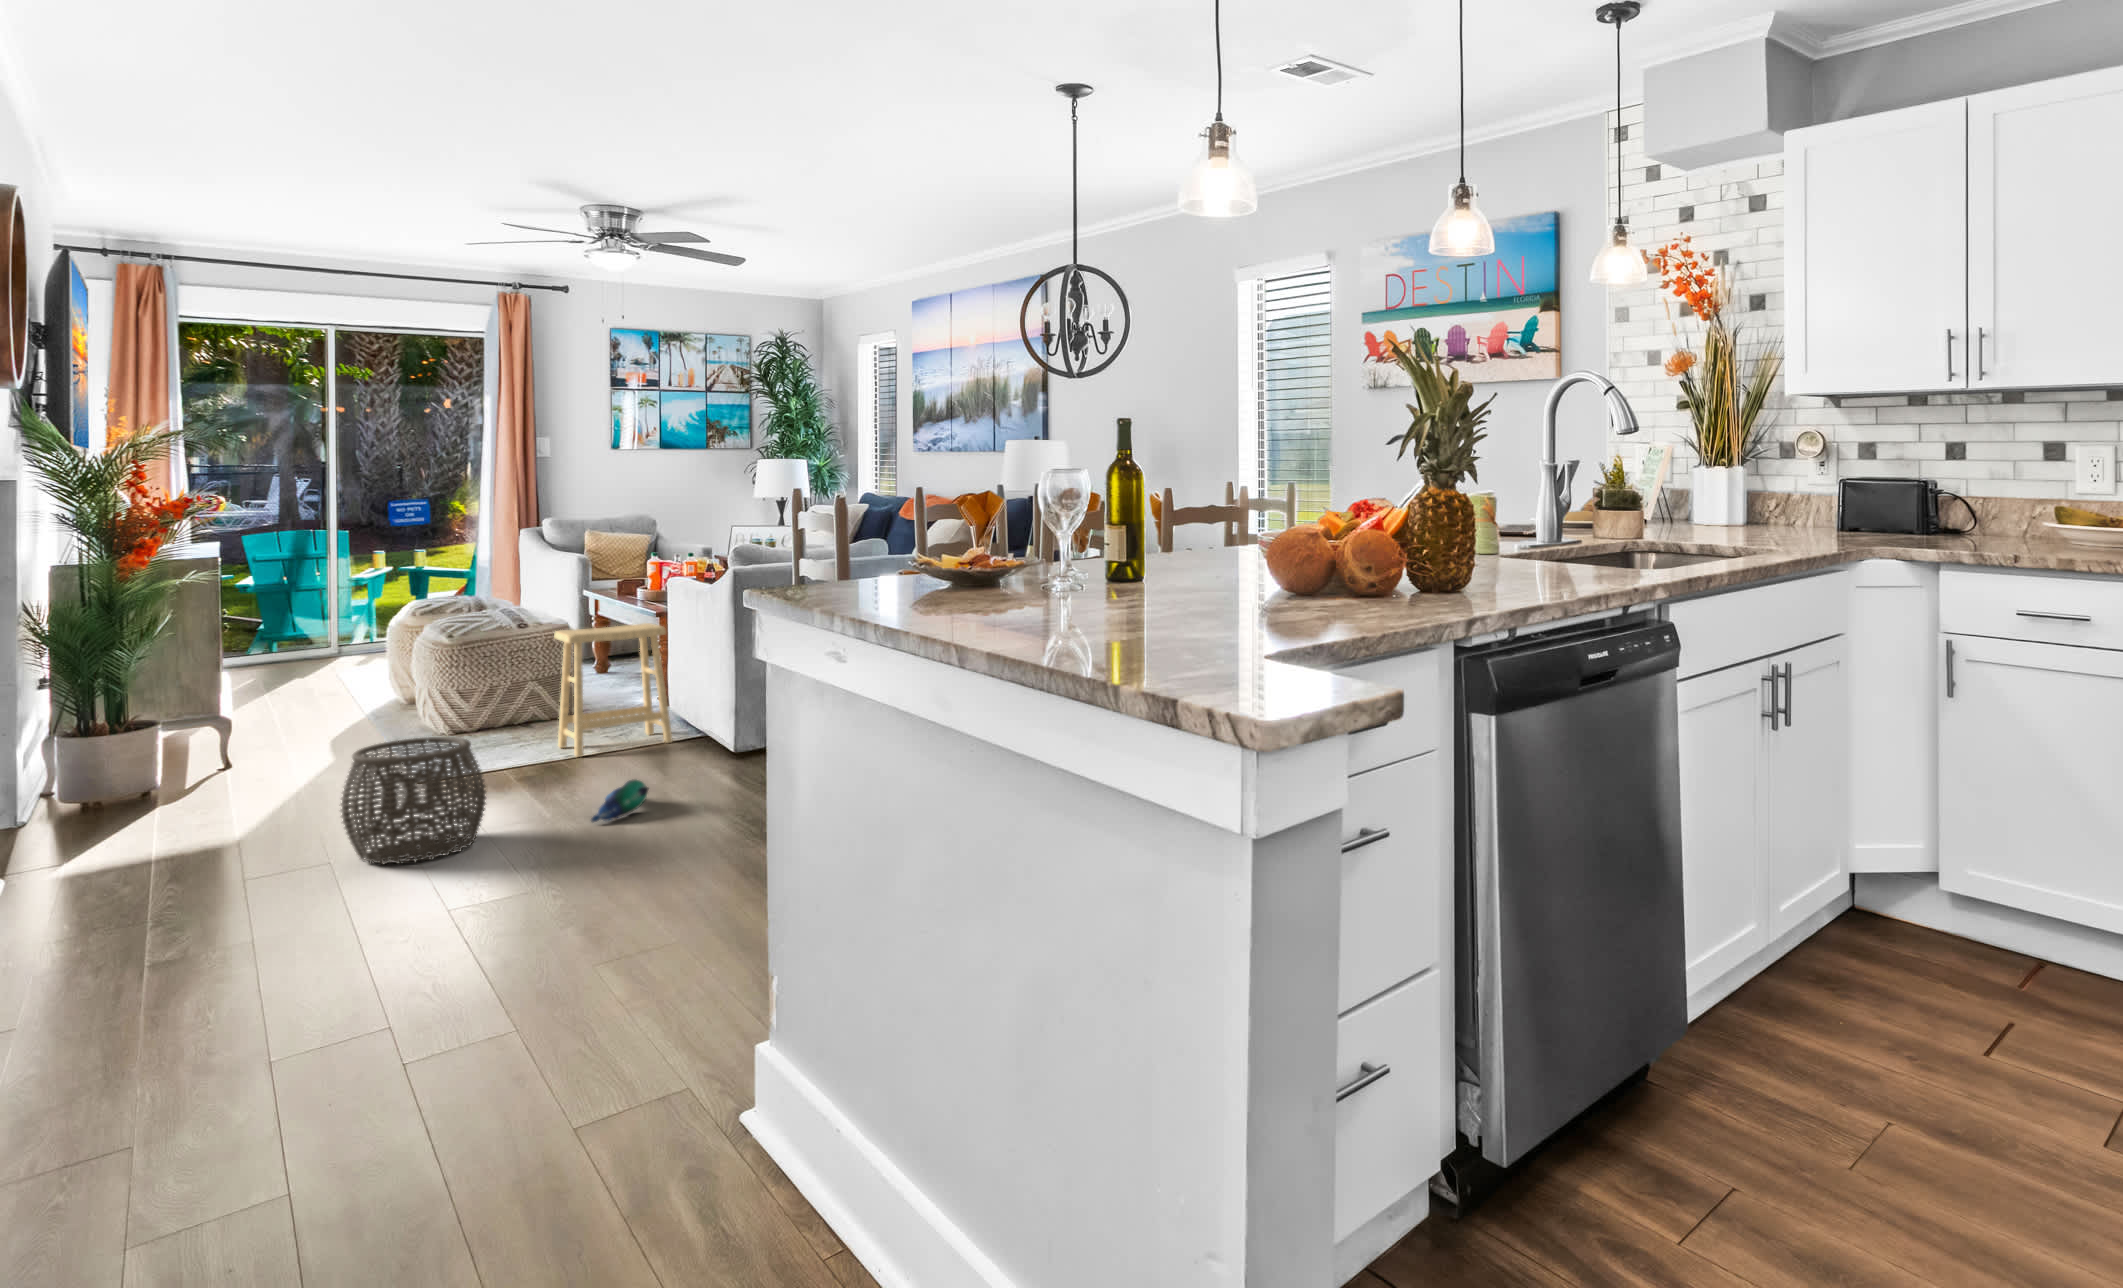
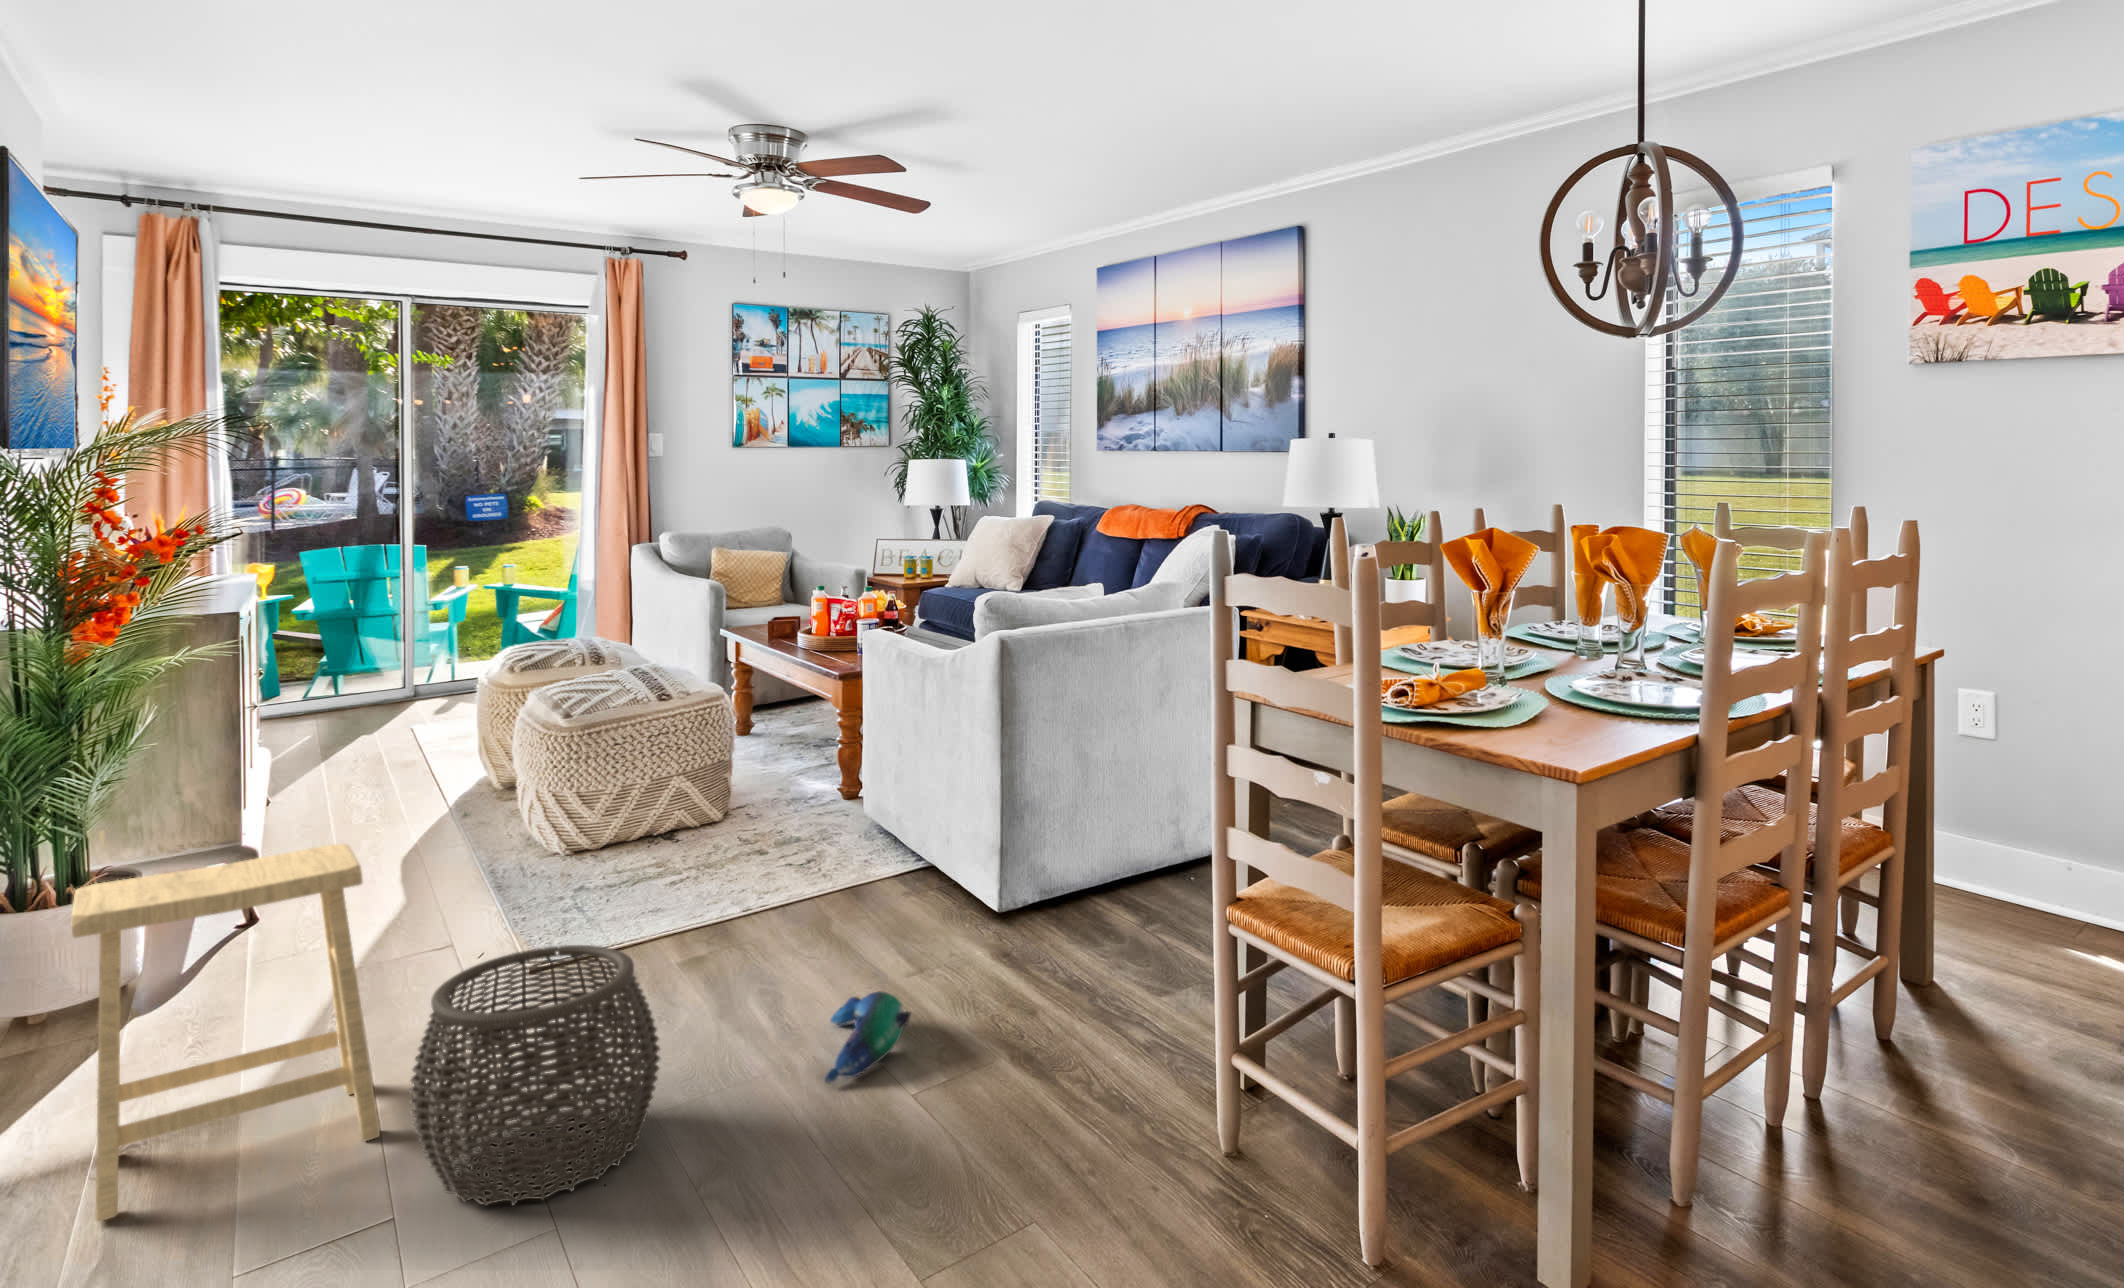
footstool: present [554,623,673,757] -> present [71,844,380,1222]

